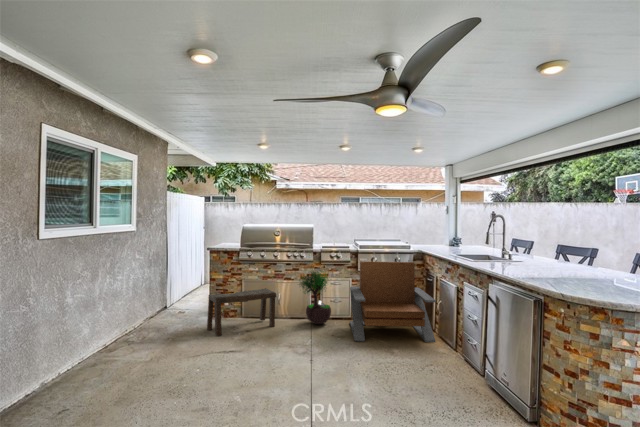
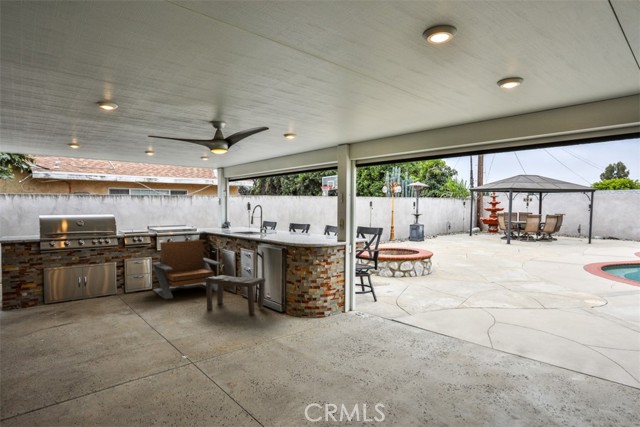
potted tree: present [299,272,331,324] -> none [108,249,139,296]
bench: present [207,288,276,336] -> present [205,275,265,315]

